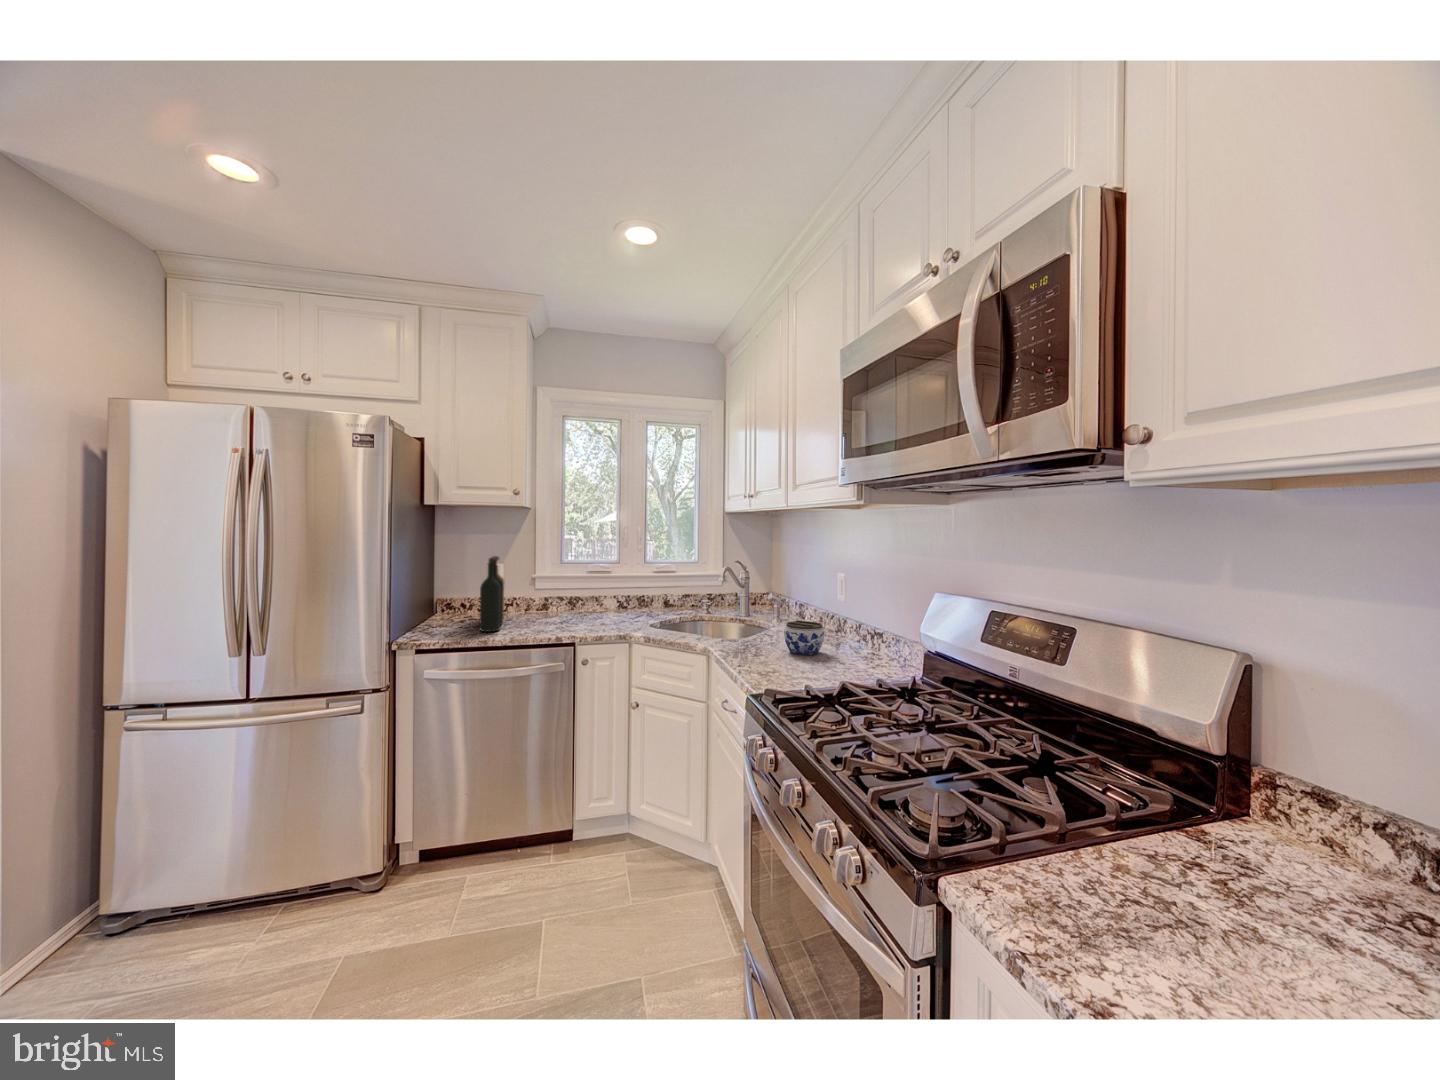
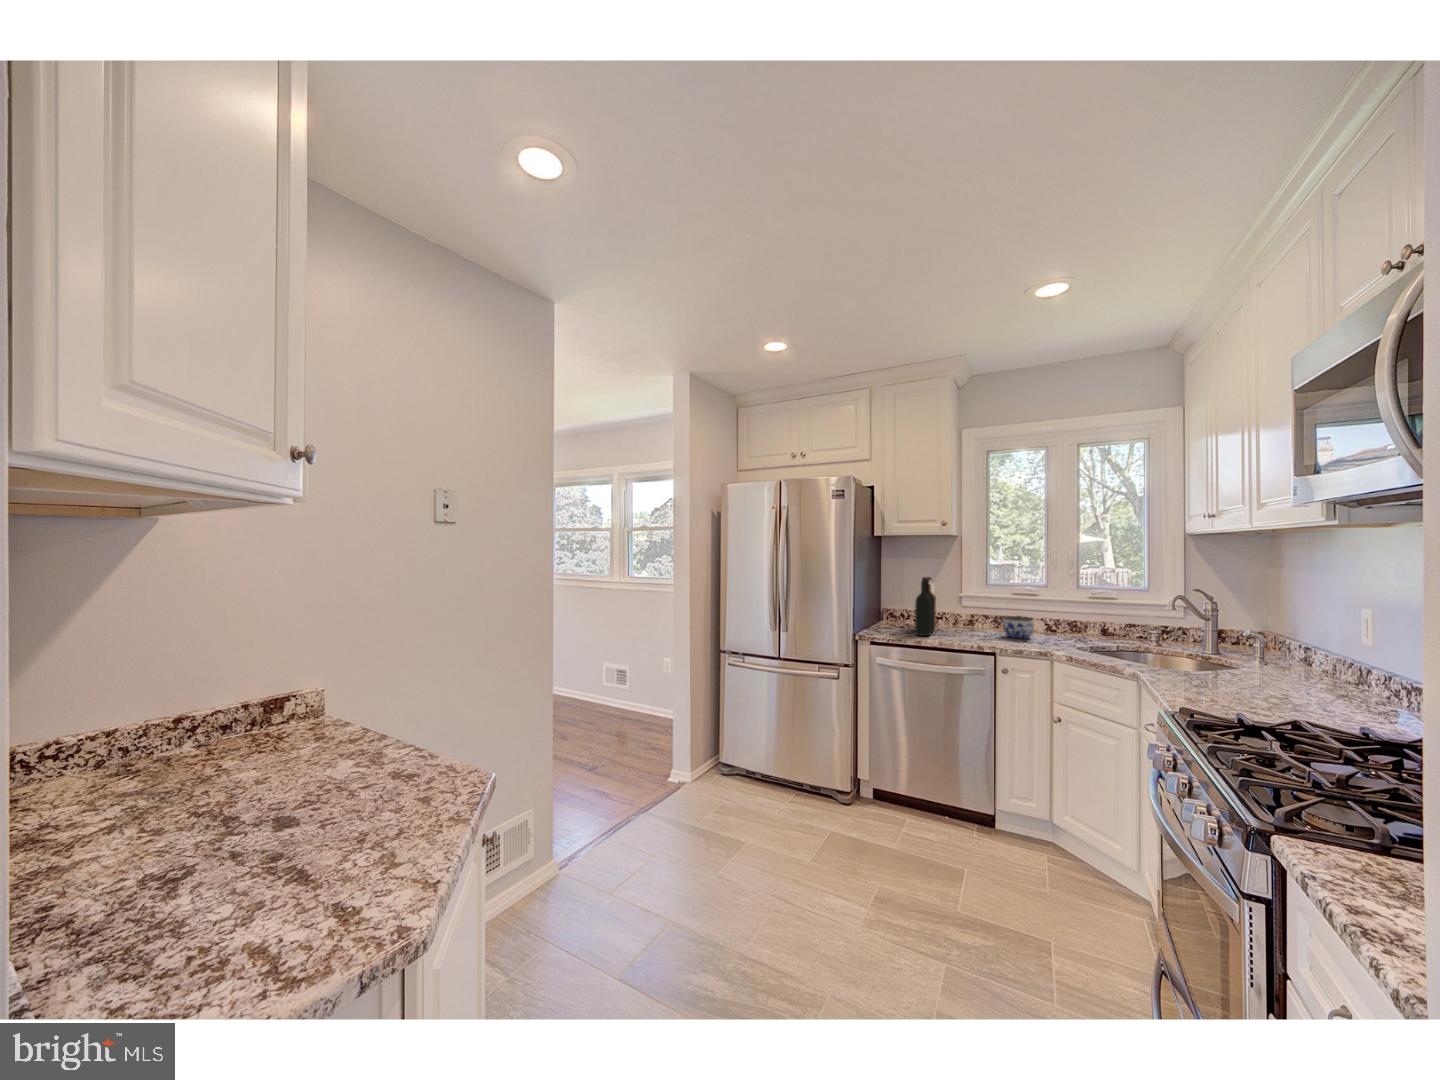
jar: present [784,620,824,655] -> present [1003,616,1034,639]

